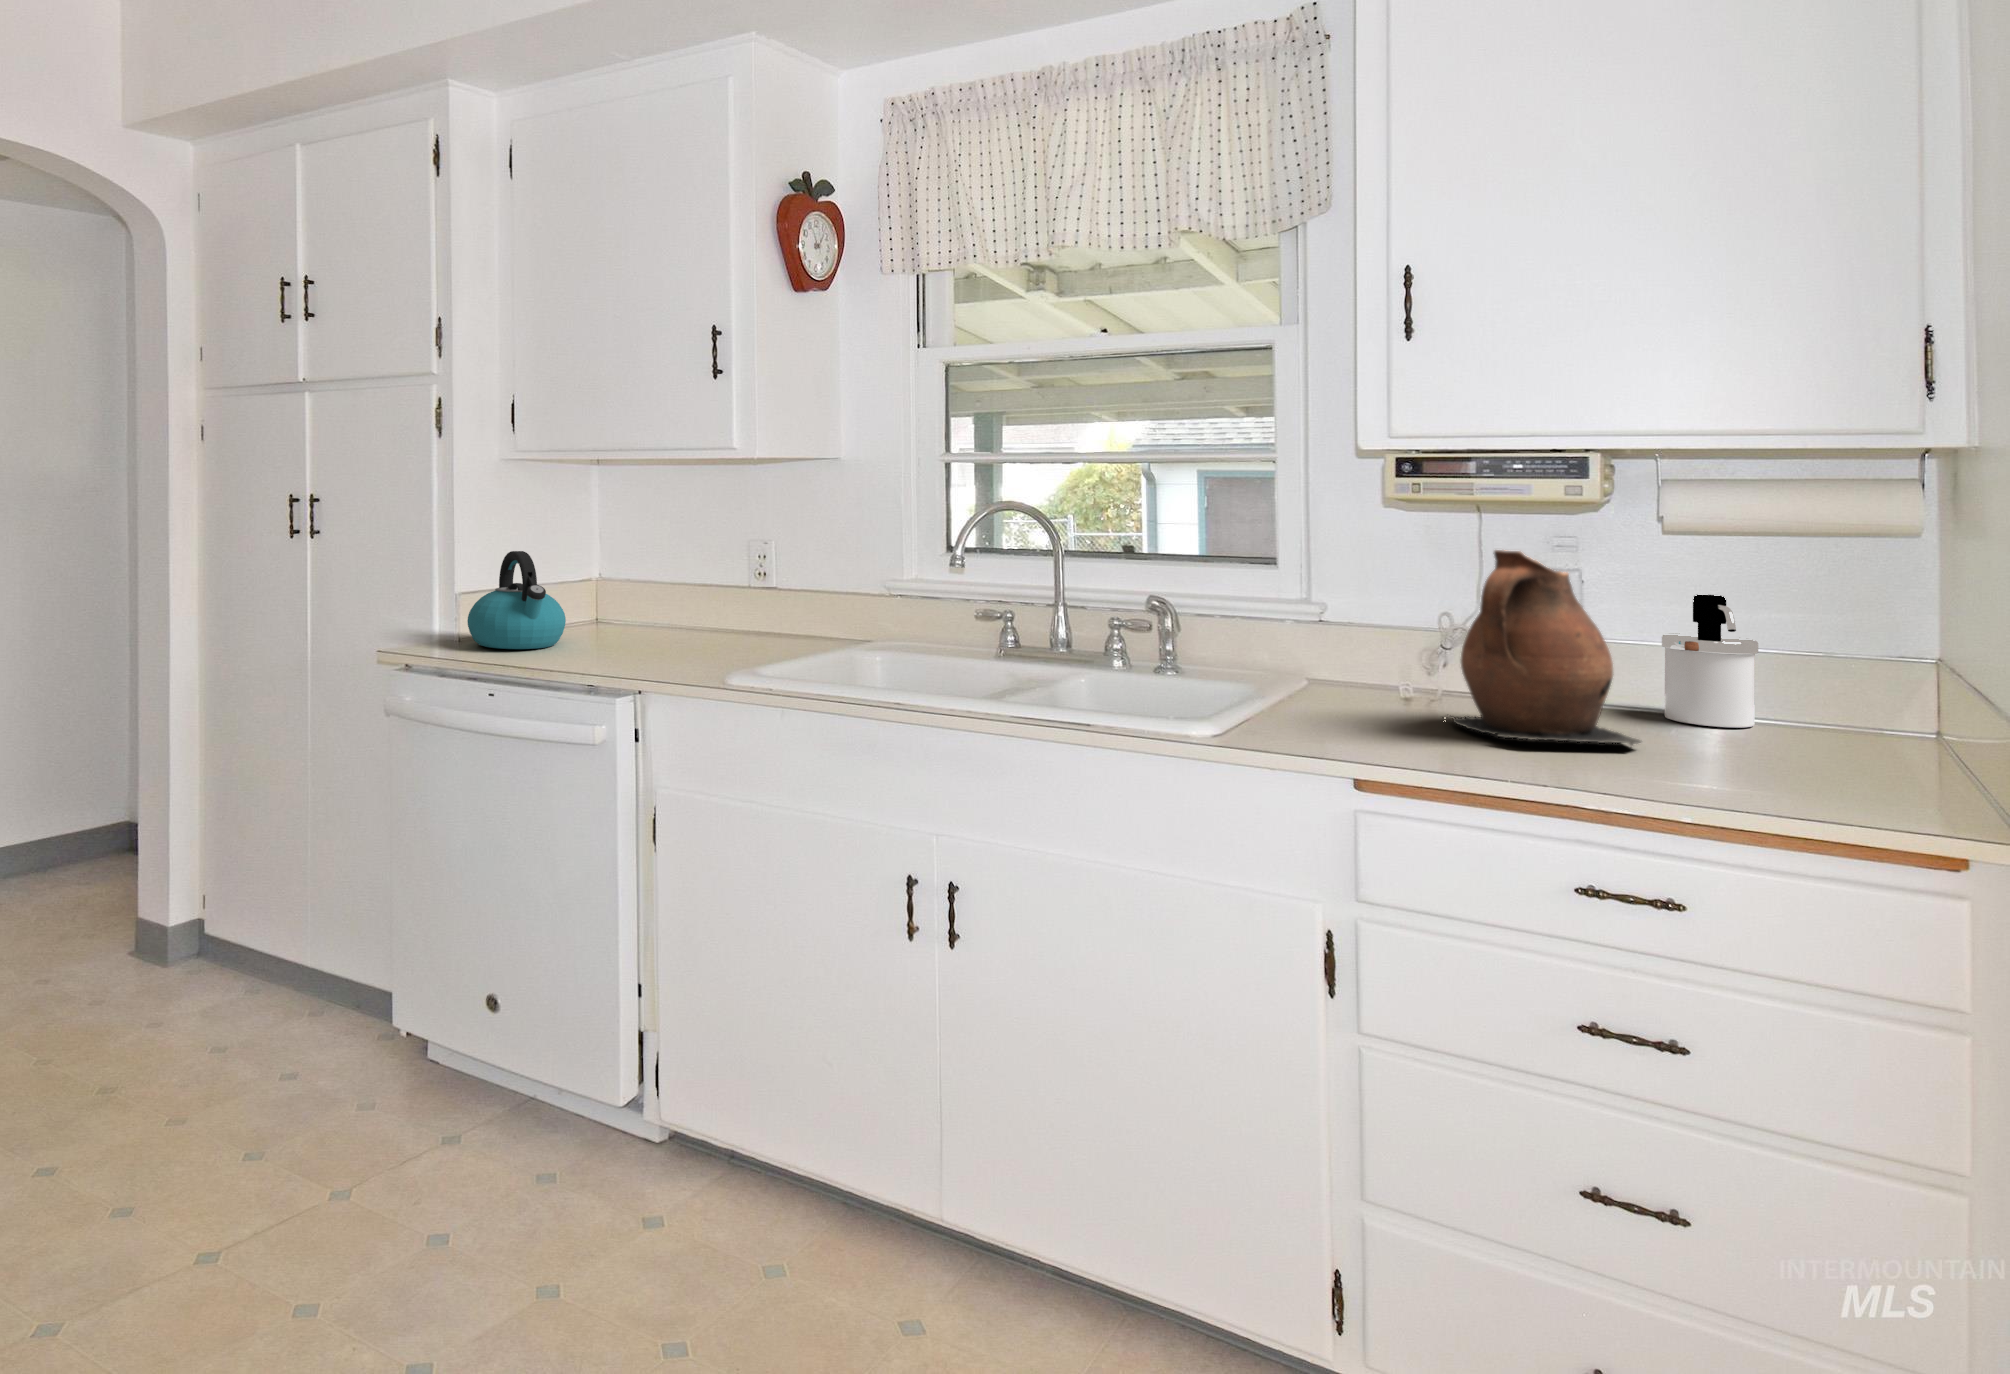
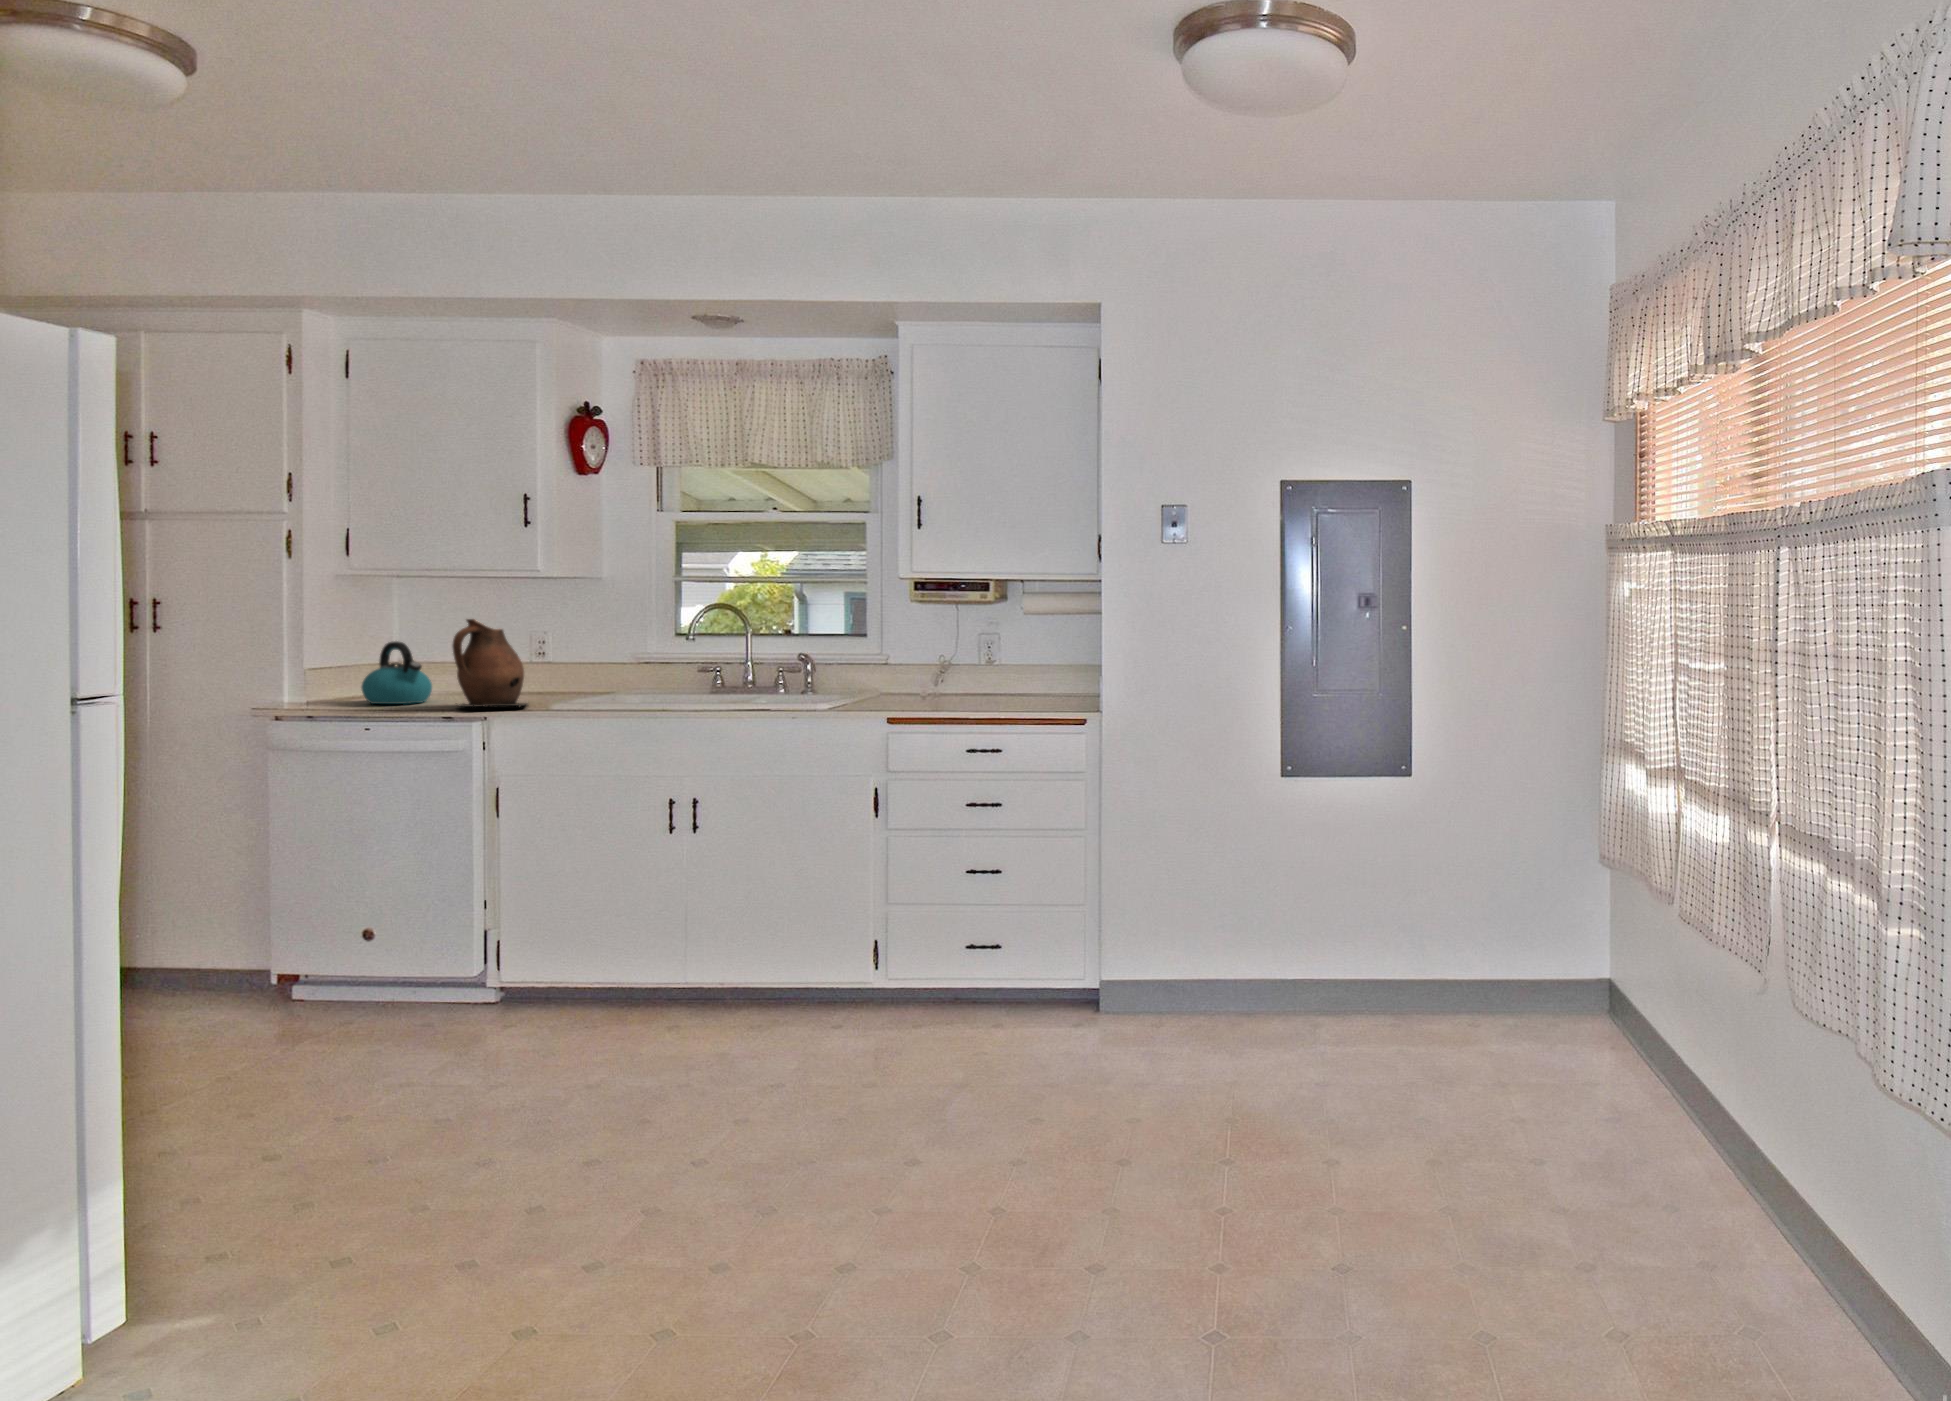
ceramic pitcher: present [1442,550,1641,746] -> present [453,619,528,707]
soap dispenser: present [1662,595,1758,728] -> none [1027,637,1063,696]

